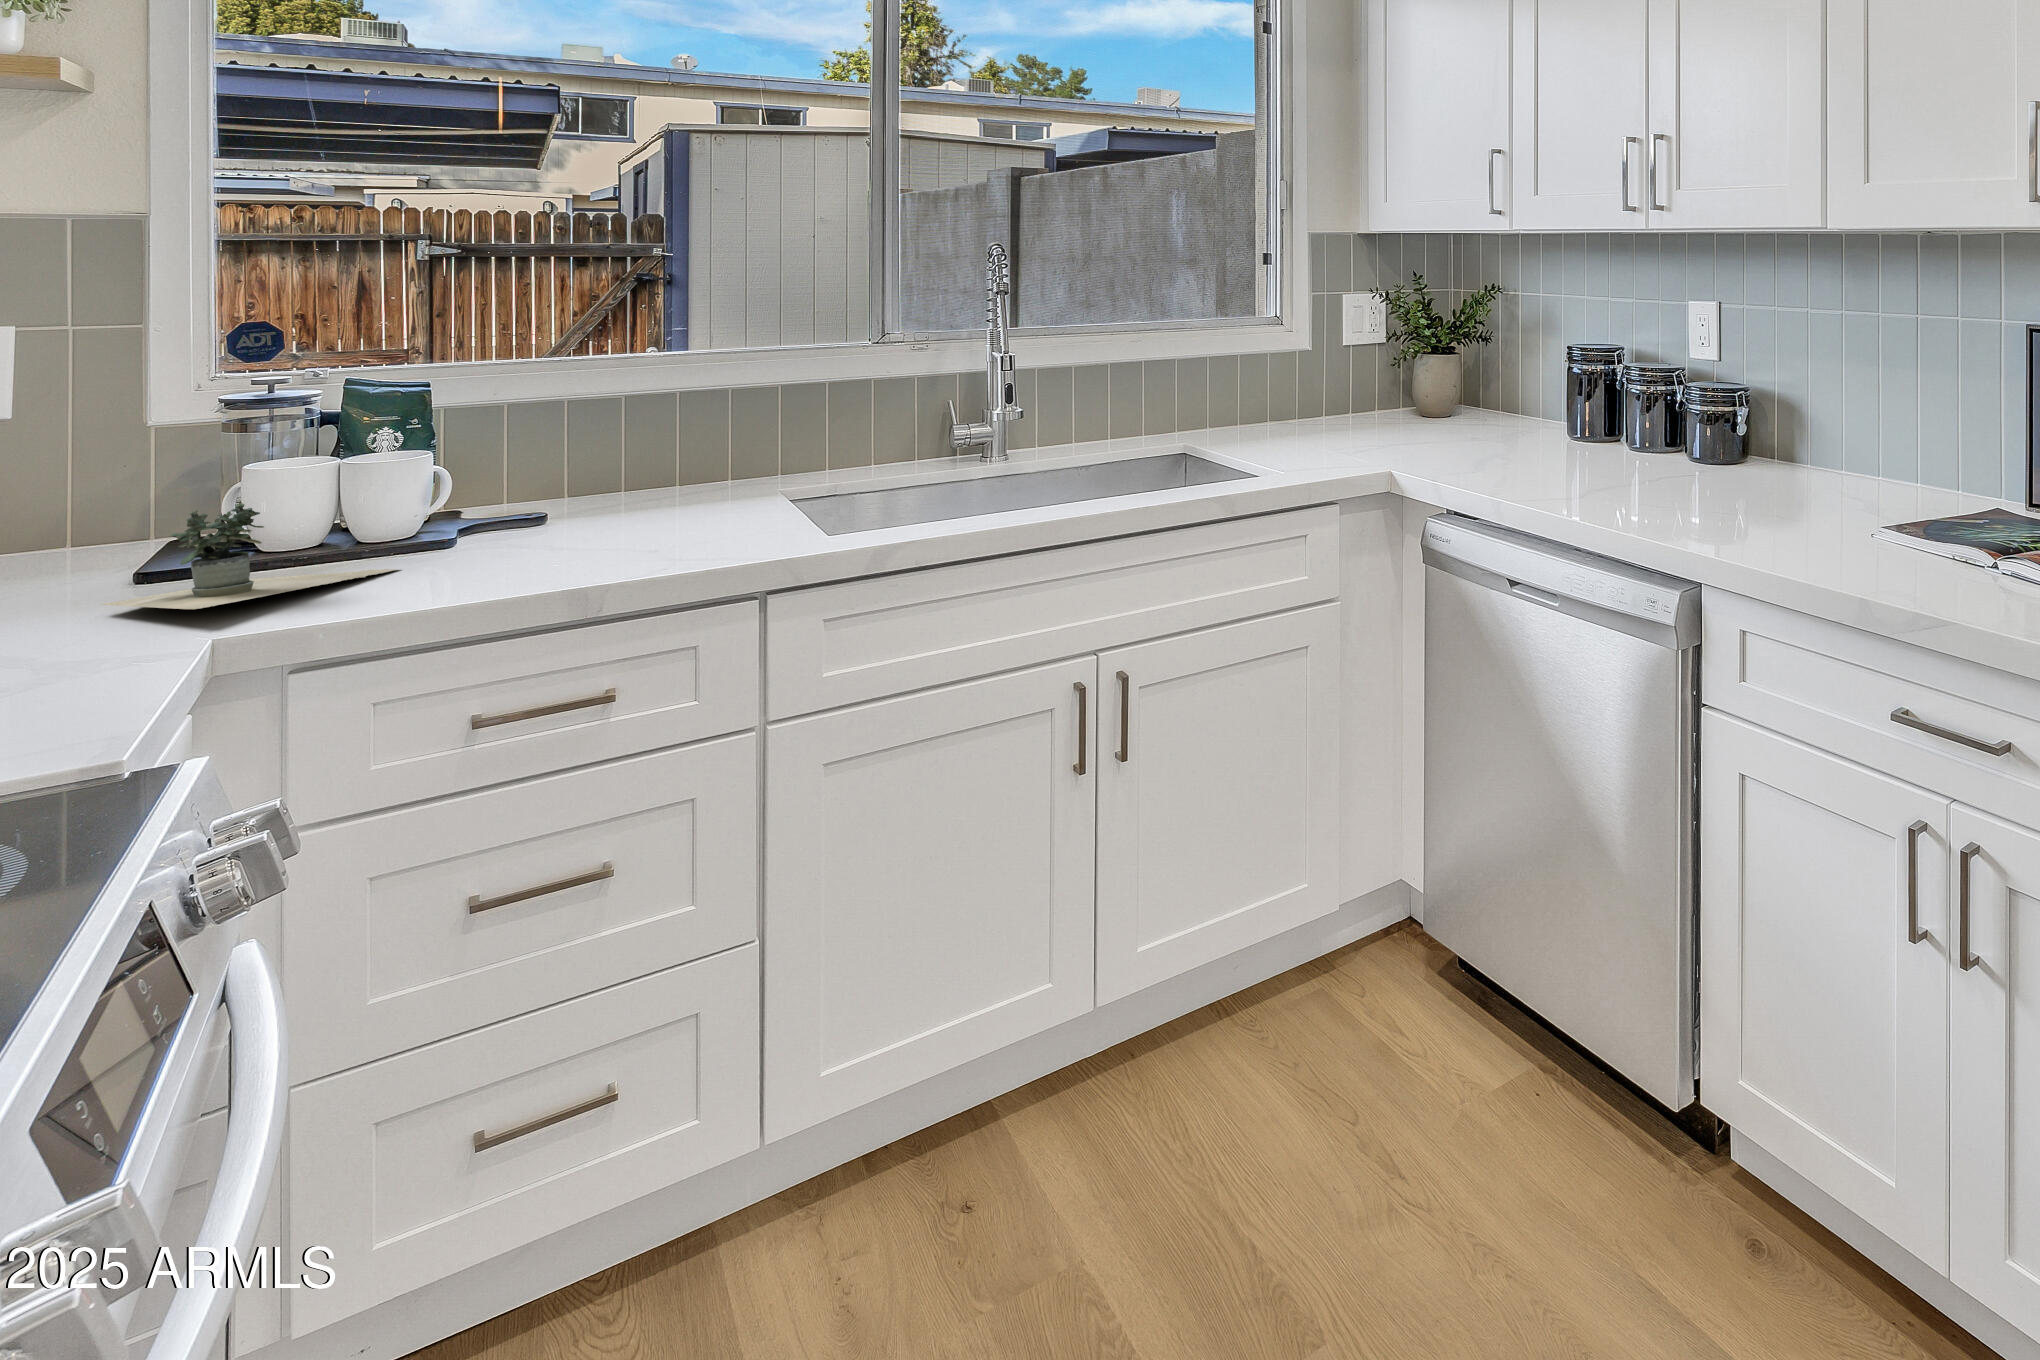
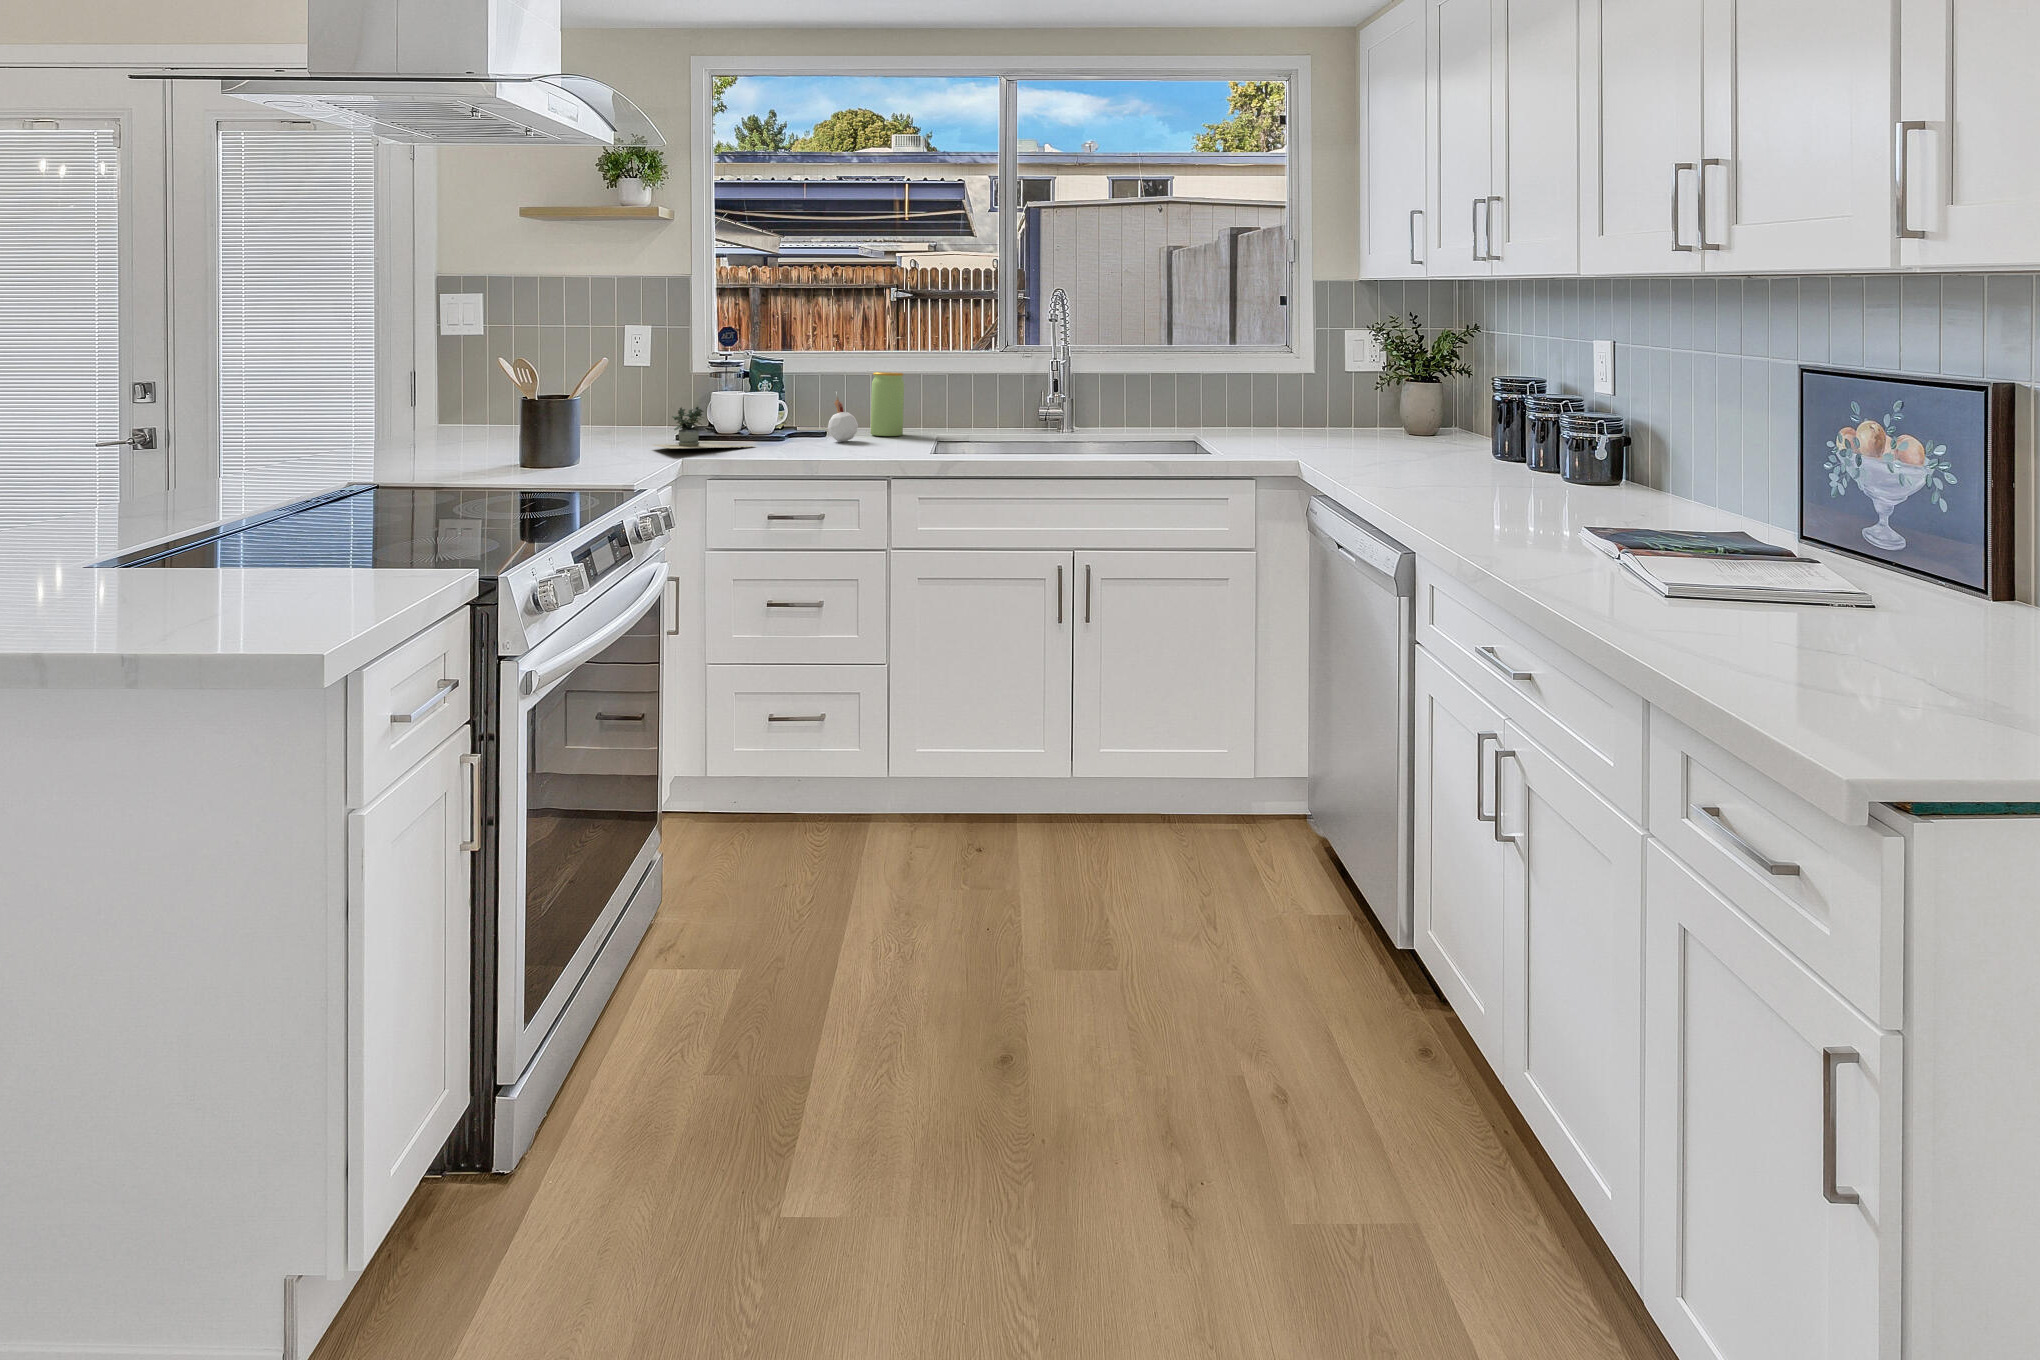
jar: none [626,392,697,510] -> present [870,372,904,436]
candle: none [556,436,622,532] -> present [828,392,858,441]

